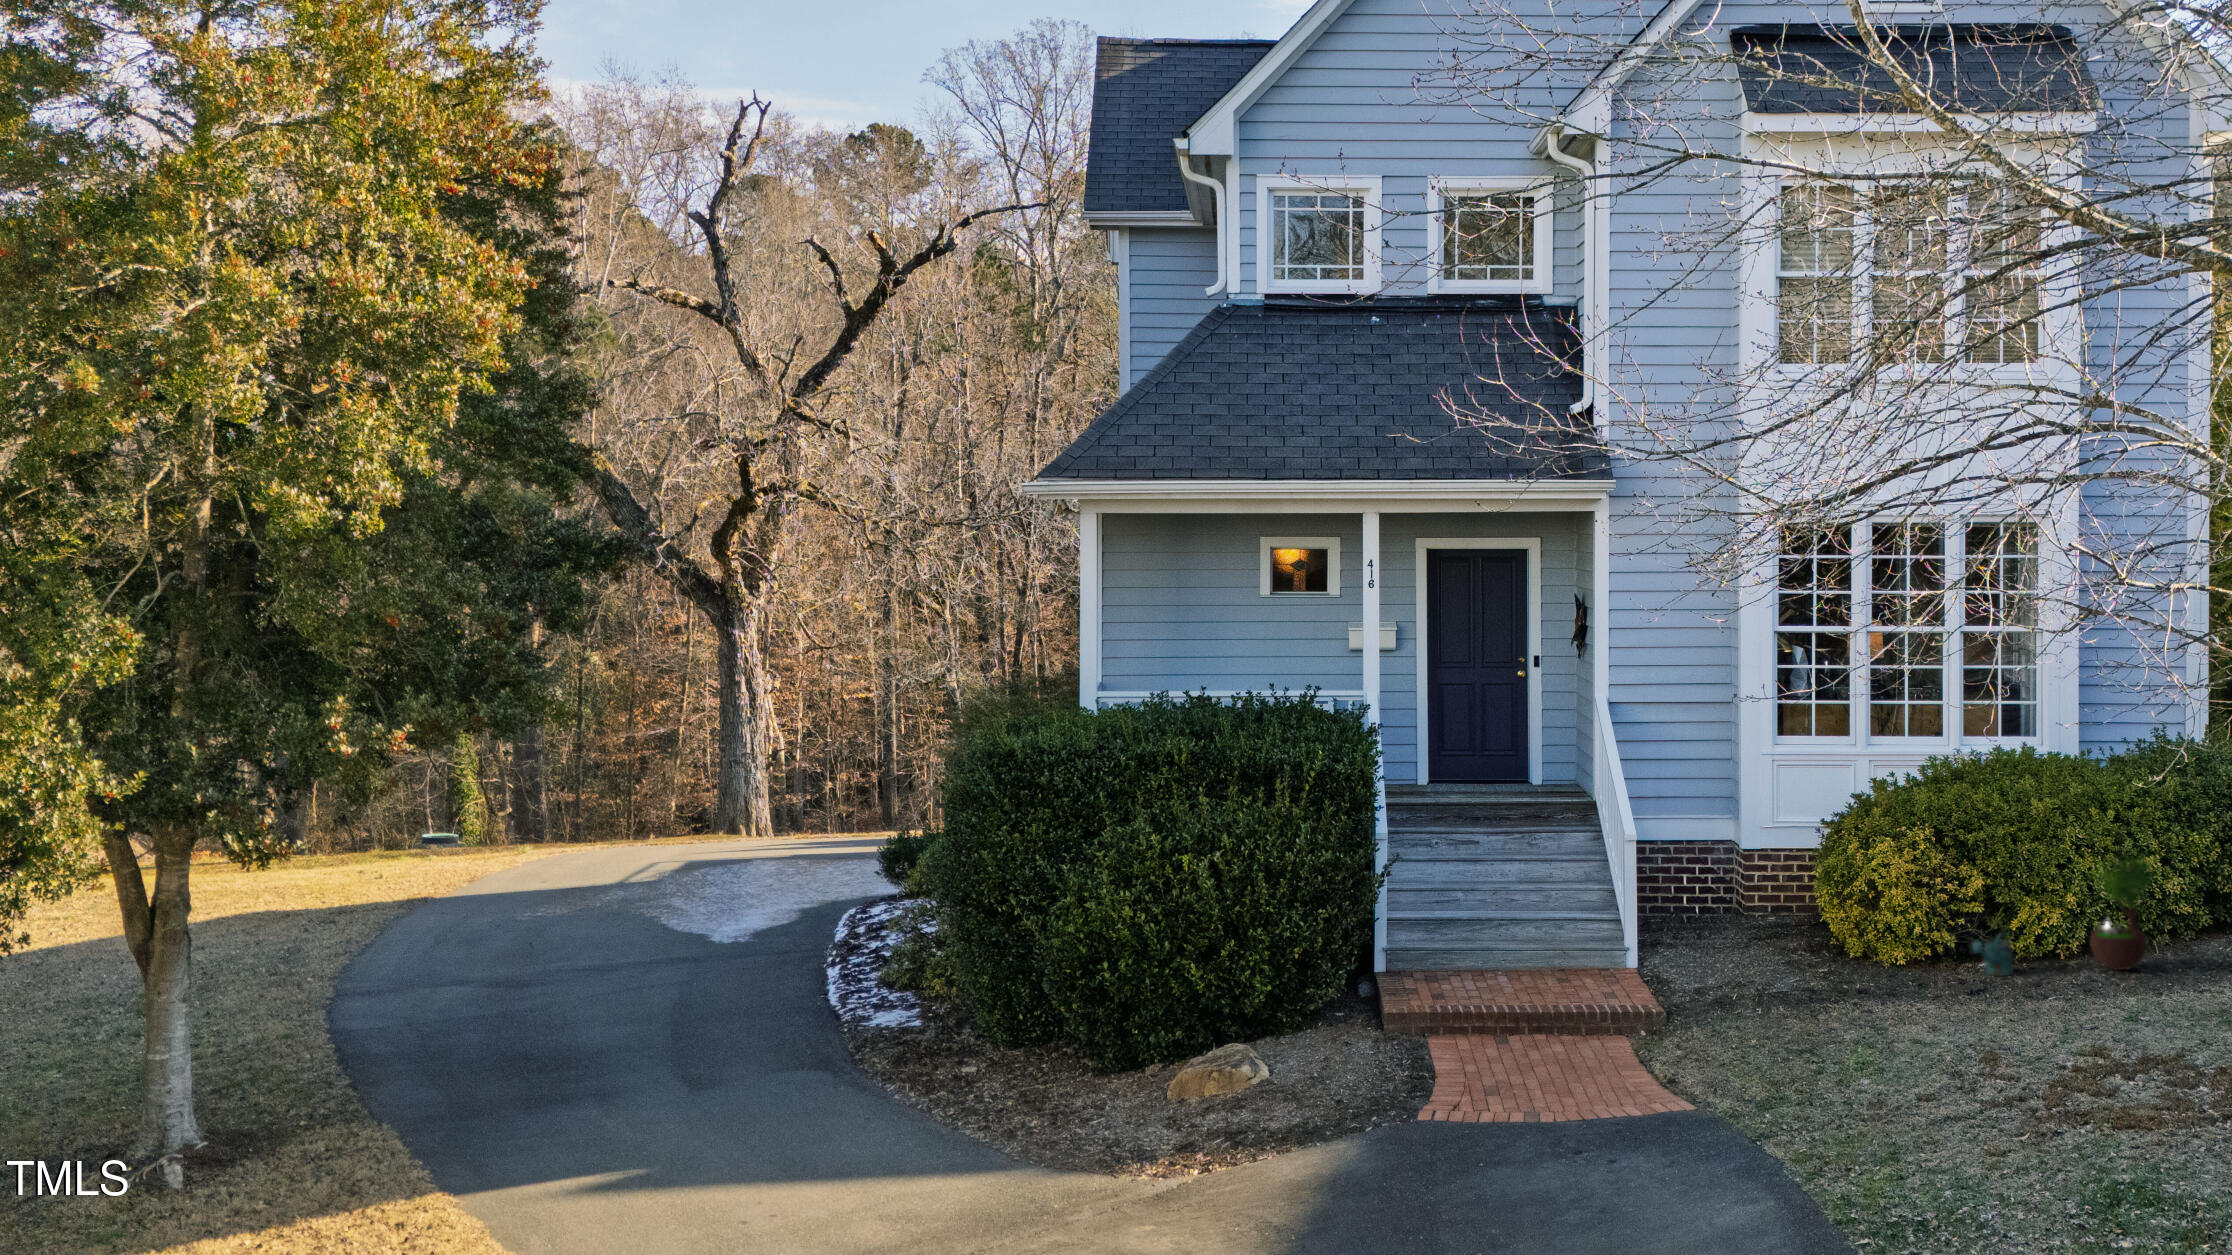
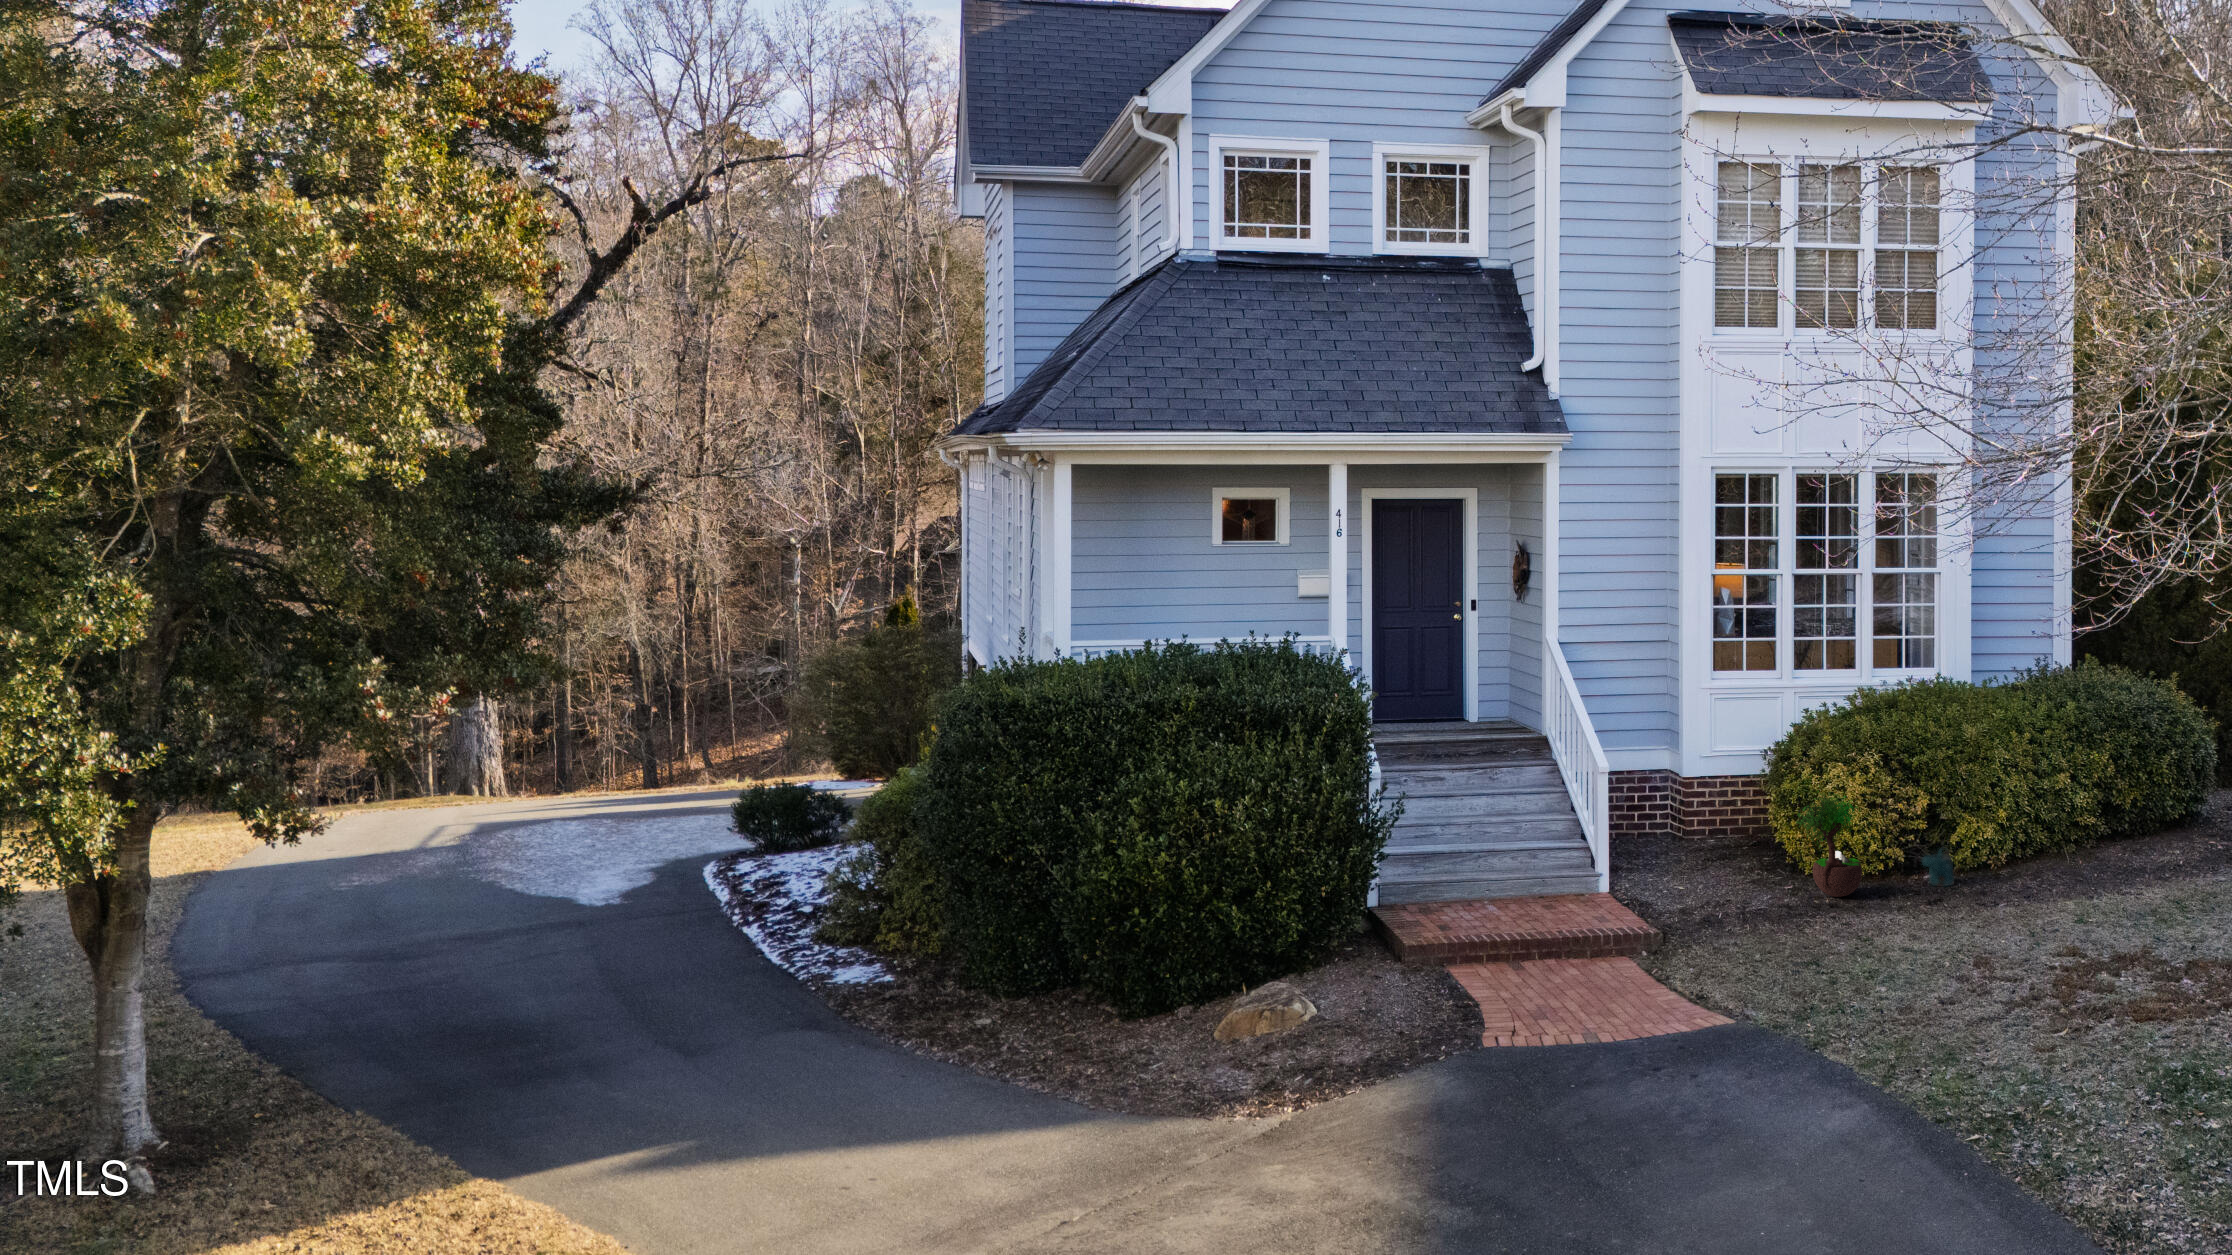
potted tree: present [2091,853,2157,970] -> present [1796,786,1862,897]

